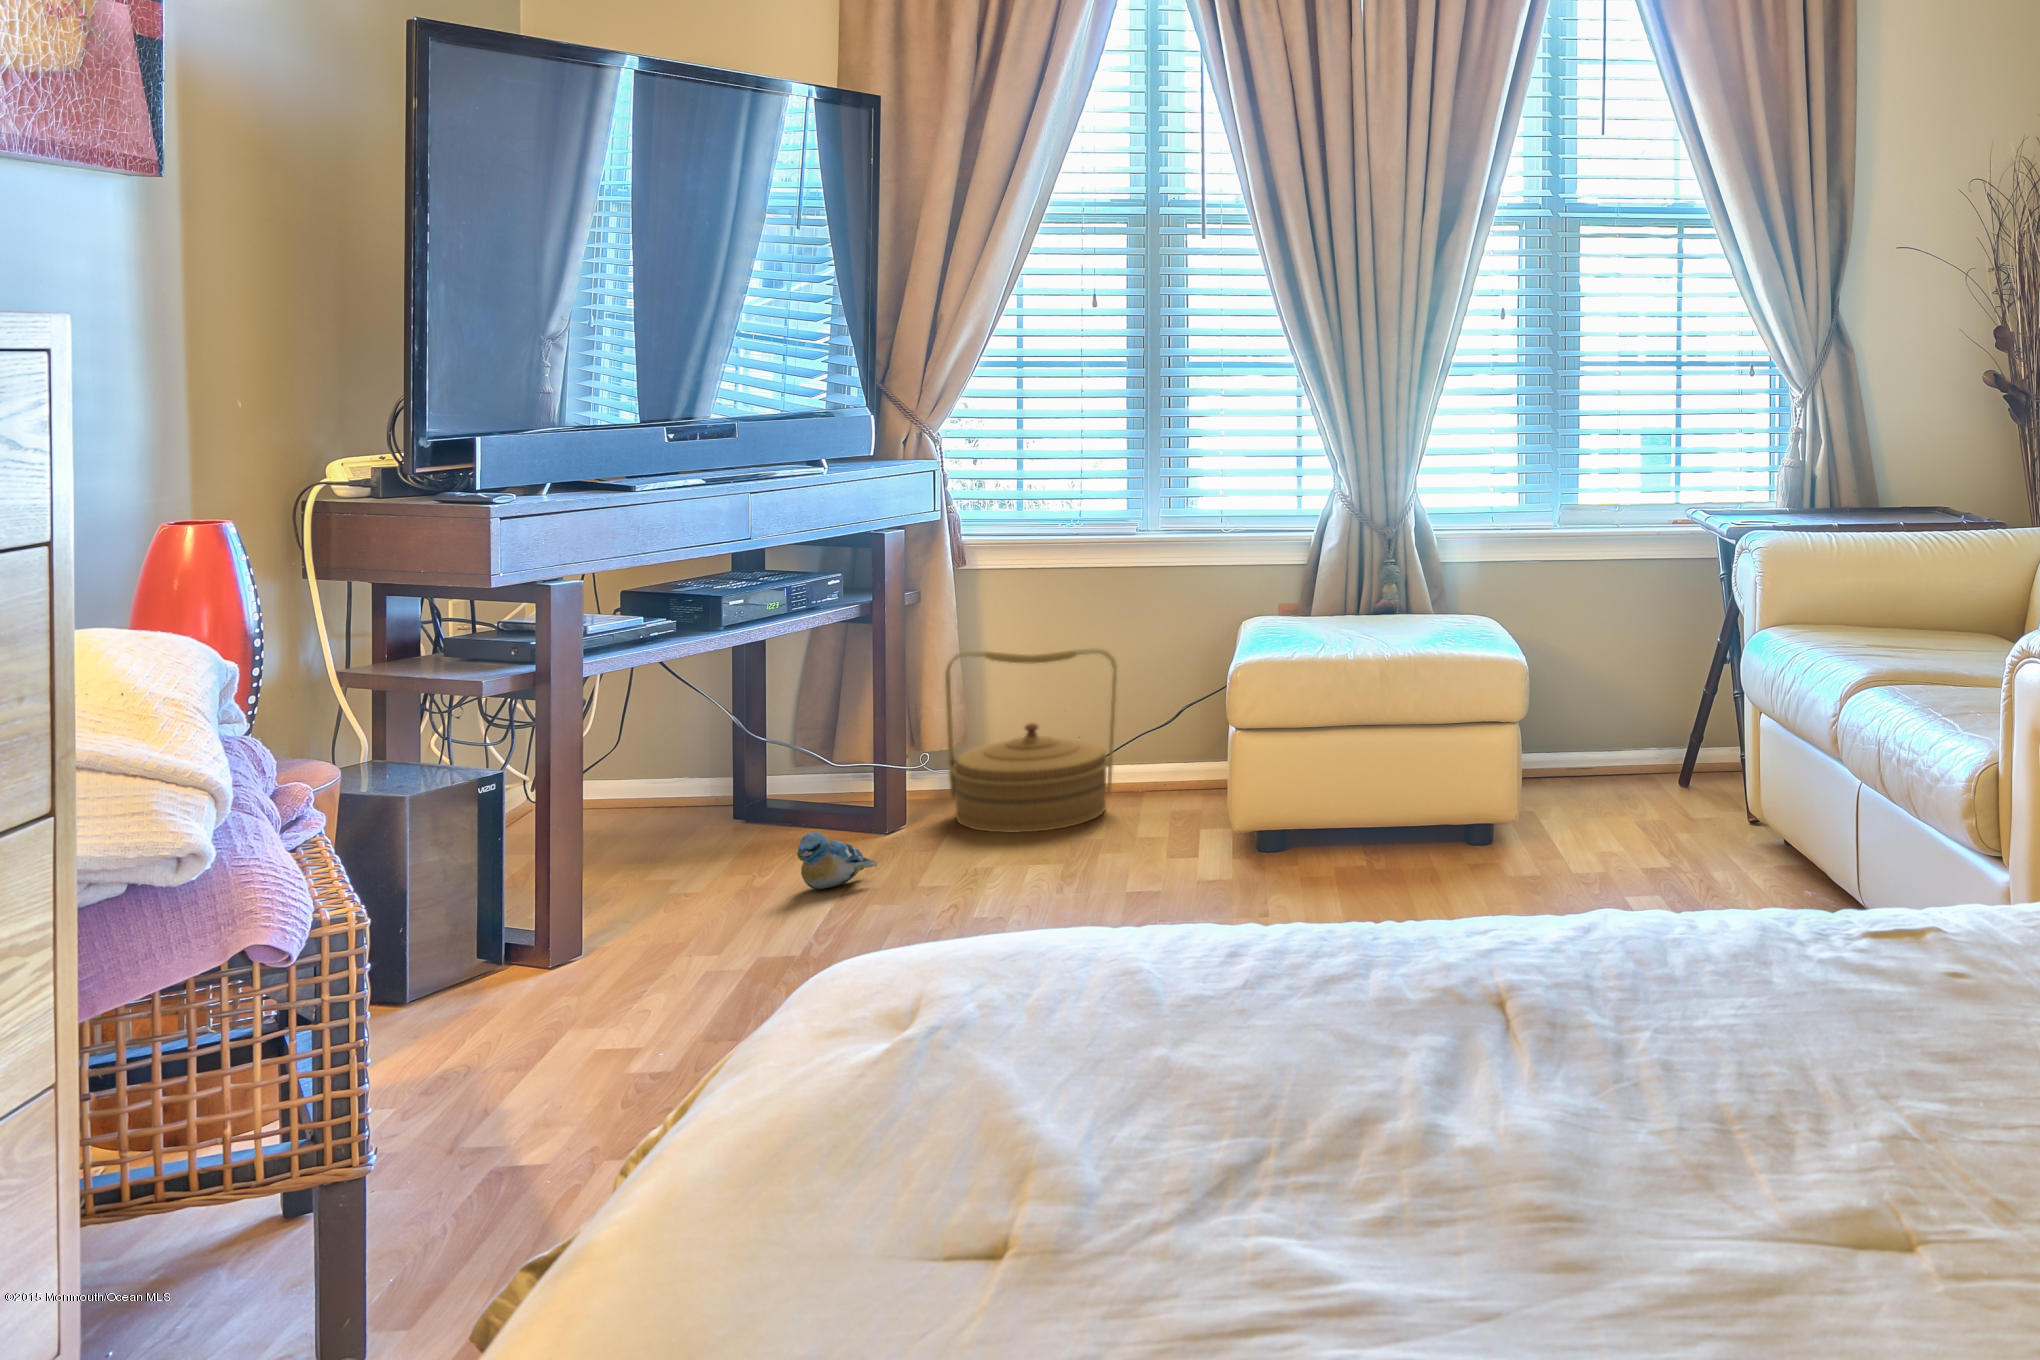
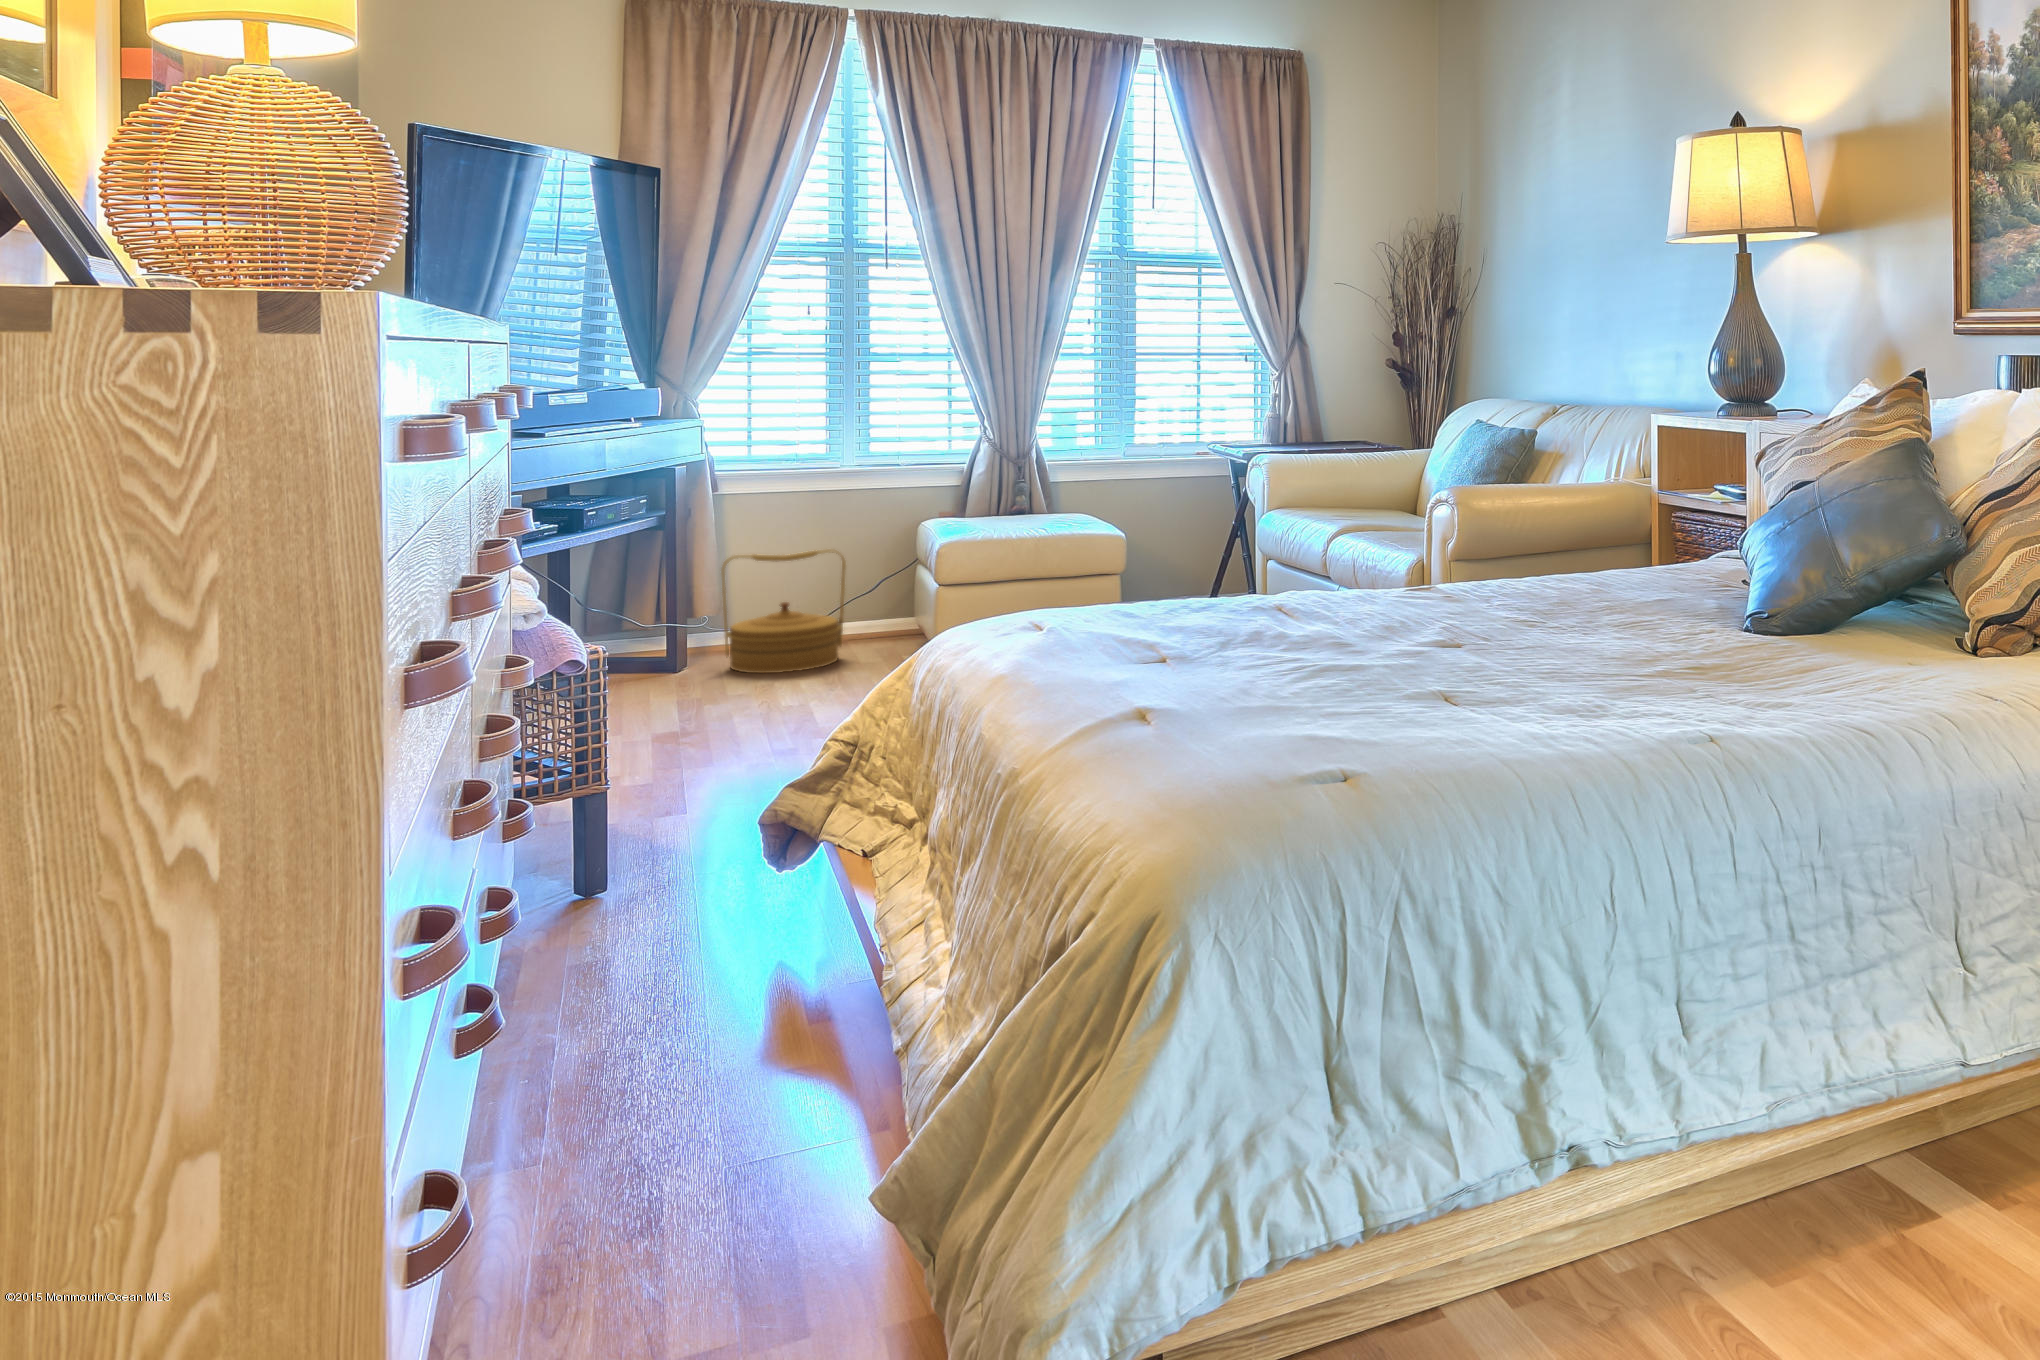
plush toy: present [797,832,877,889] -> none [677,667,726,704]

